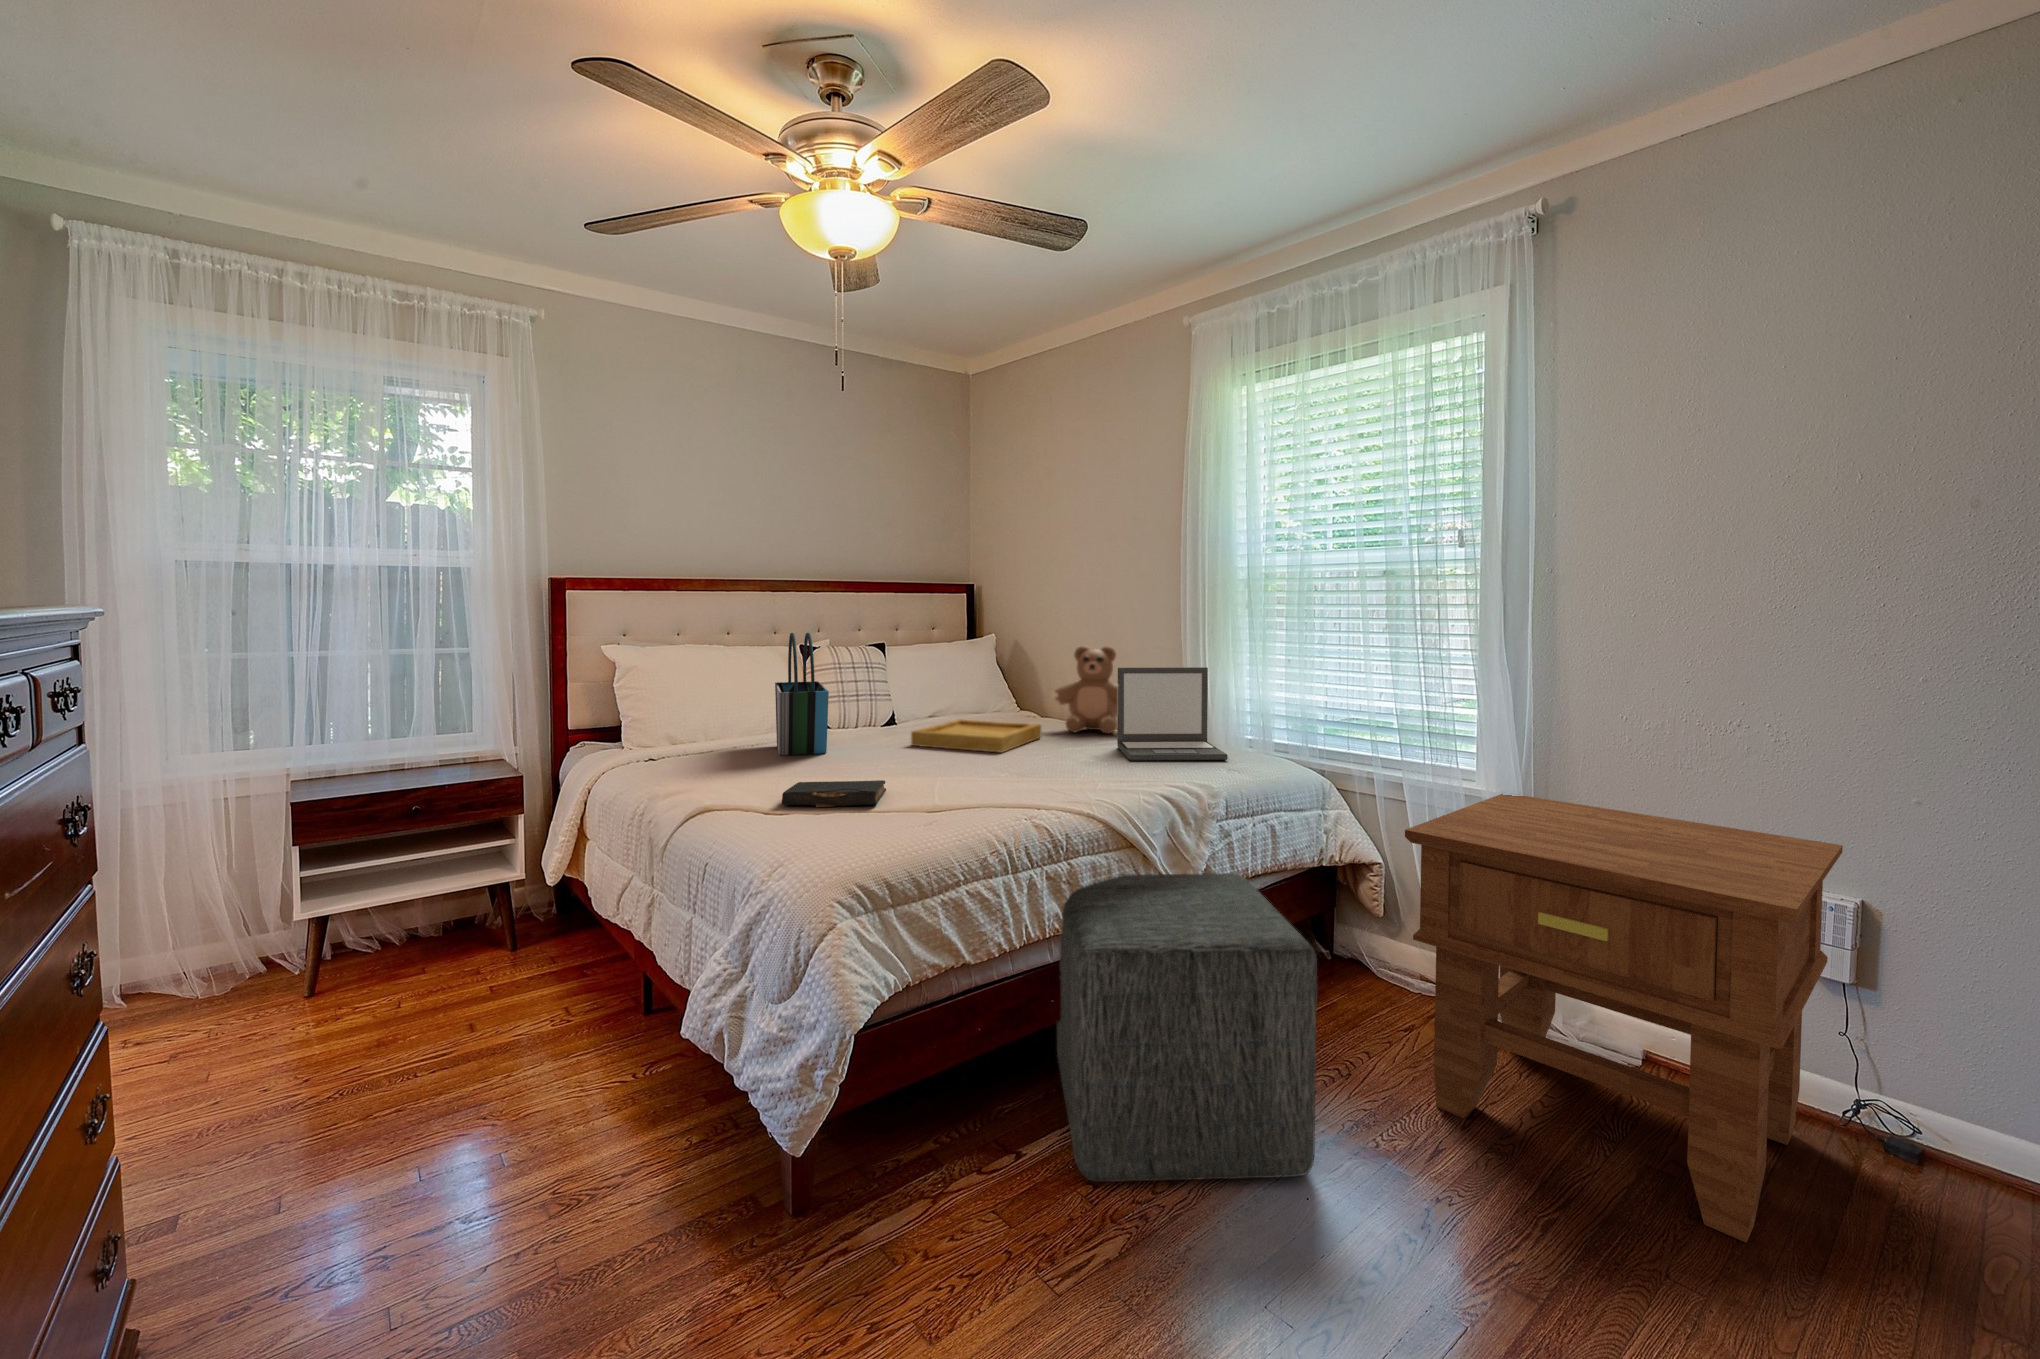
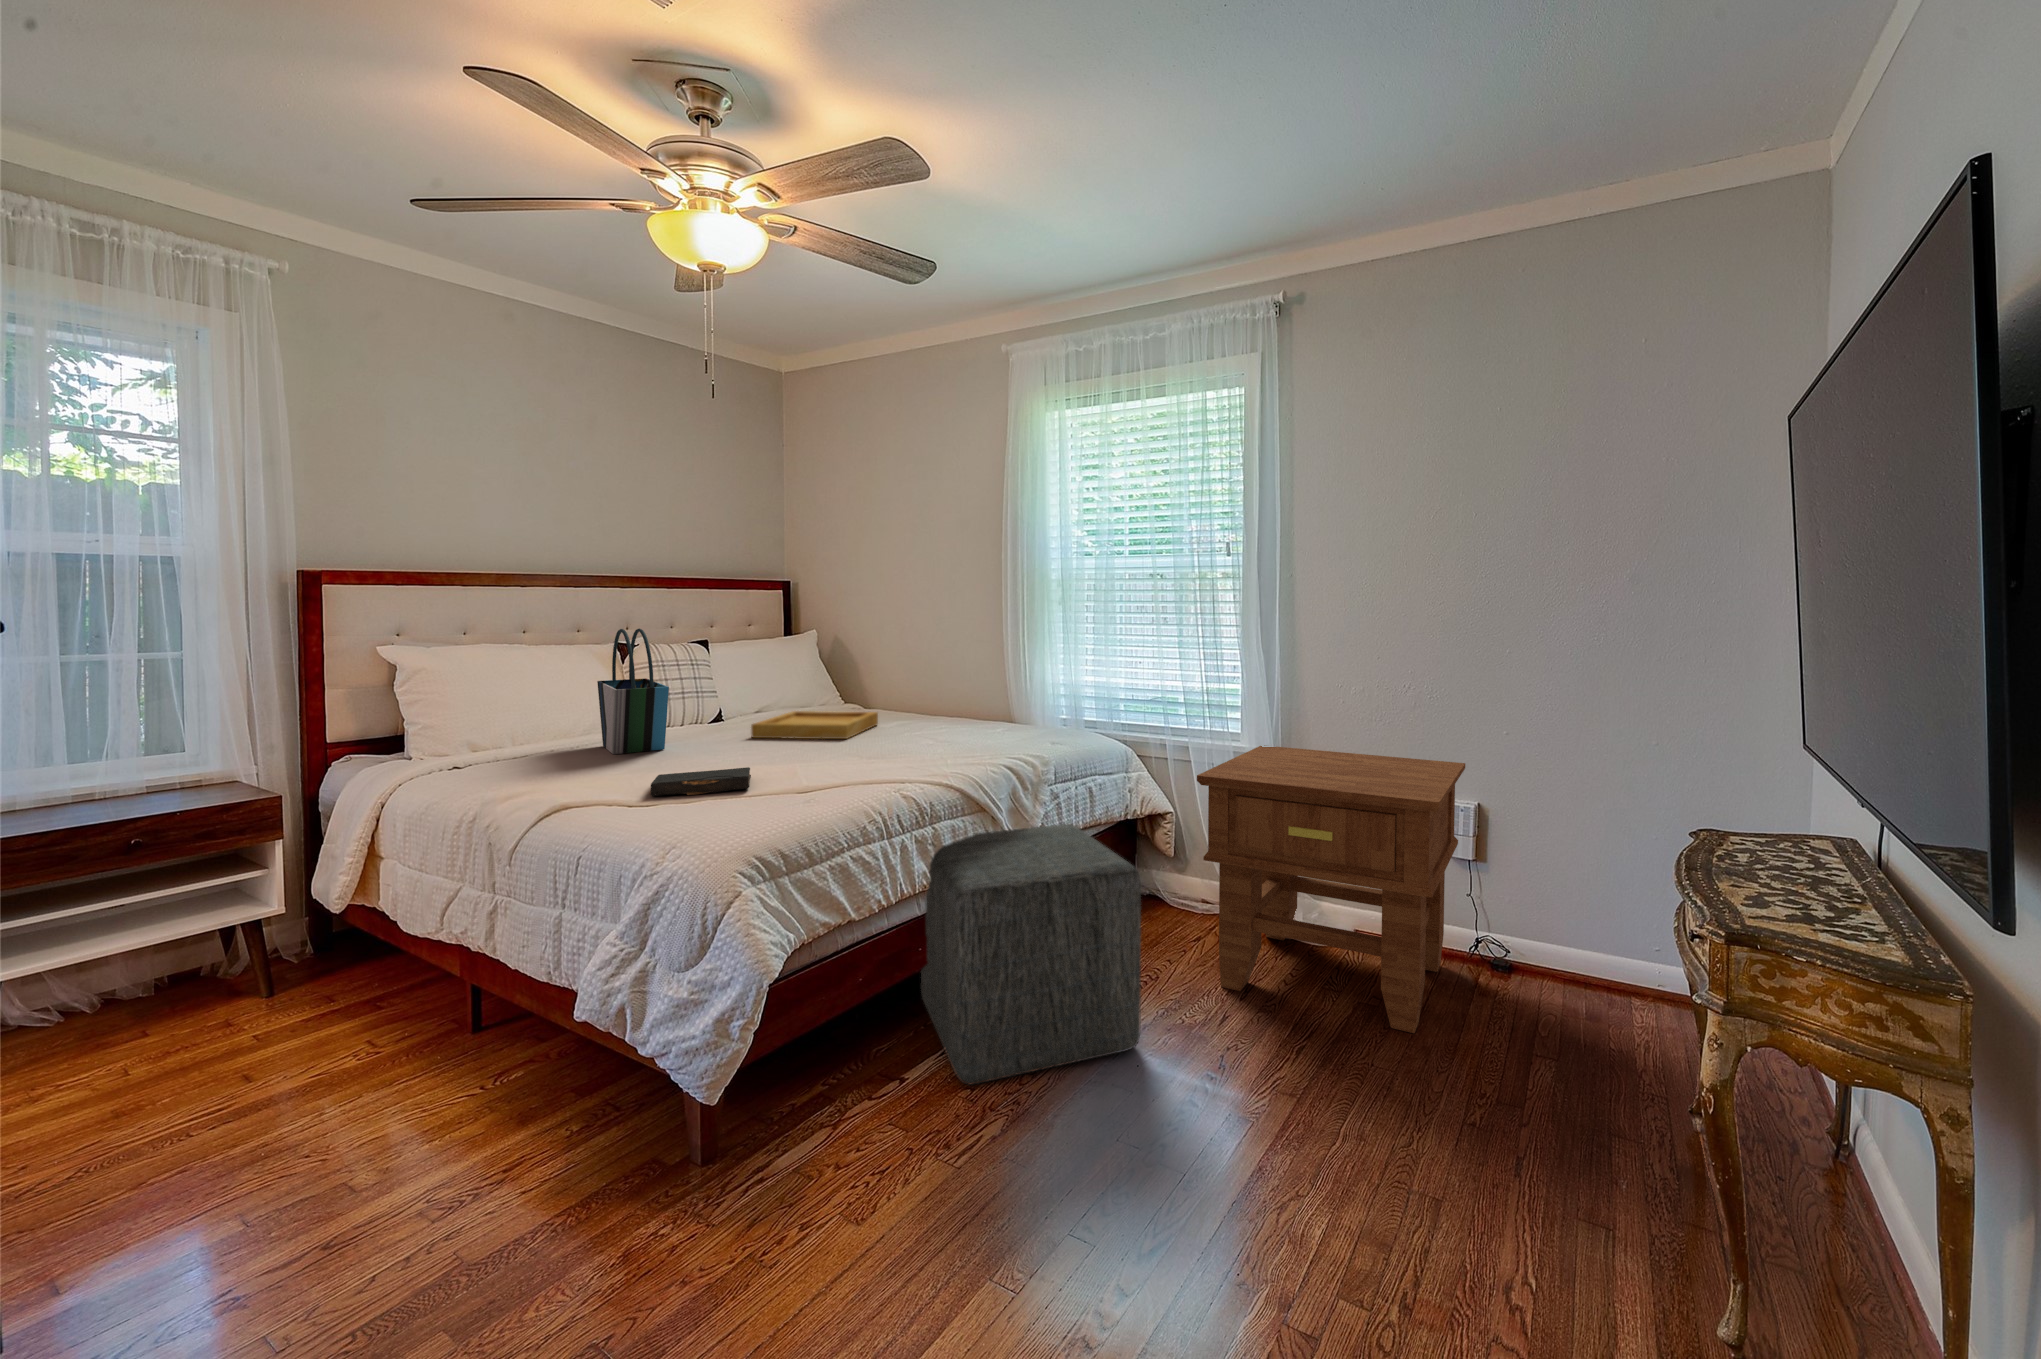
teddy bear: present [1052,646,1117,734] -> none [883,638,964,719]
laptop: present [1117,667,1228,760] -> none [952,655,1051,739]

